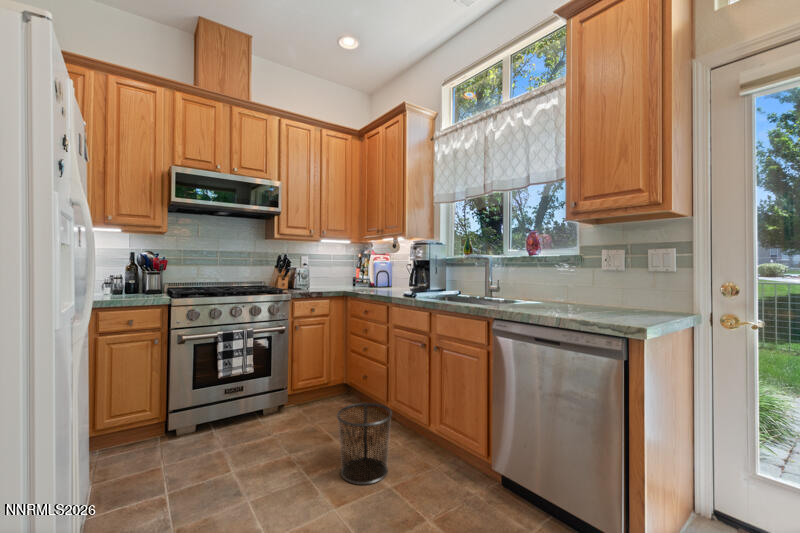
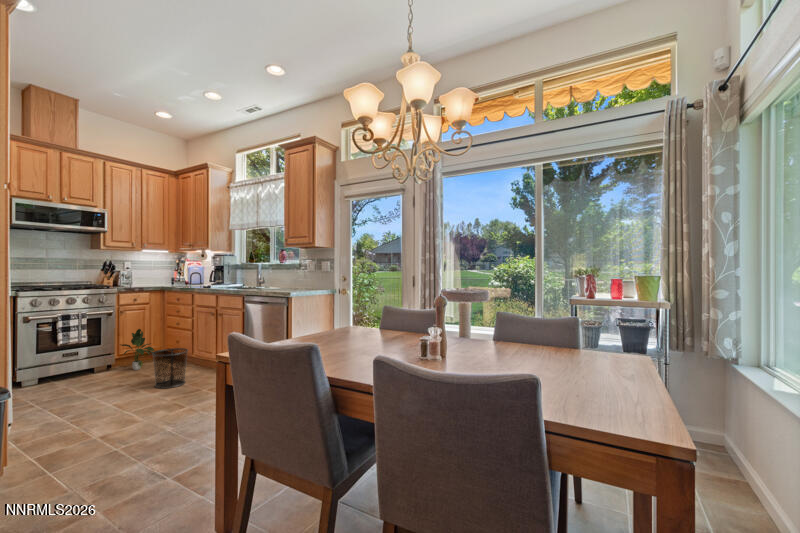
potted plant: none [293,355,339,417] -> present [120,329,154,370]

